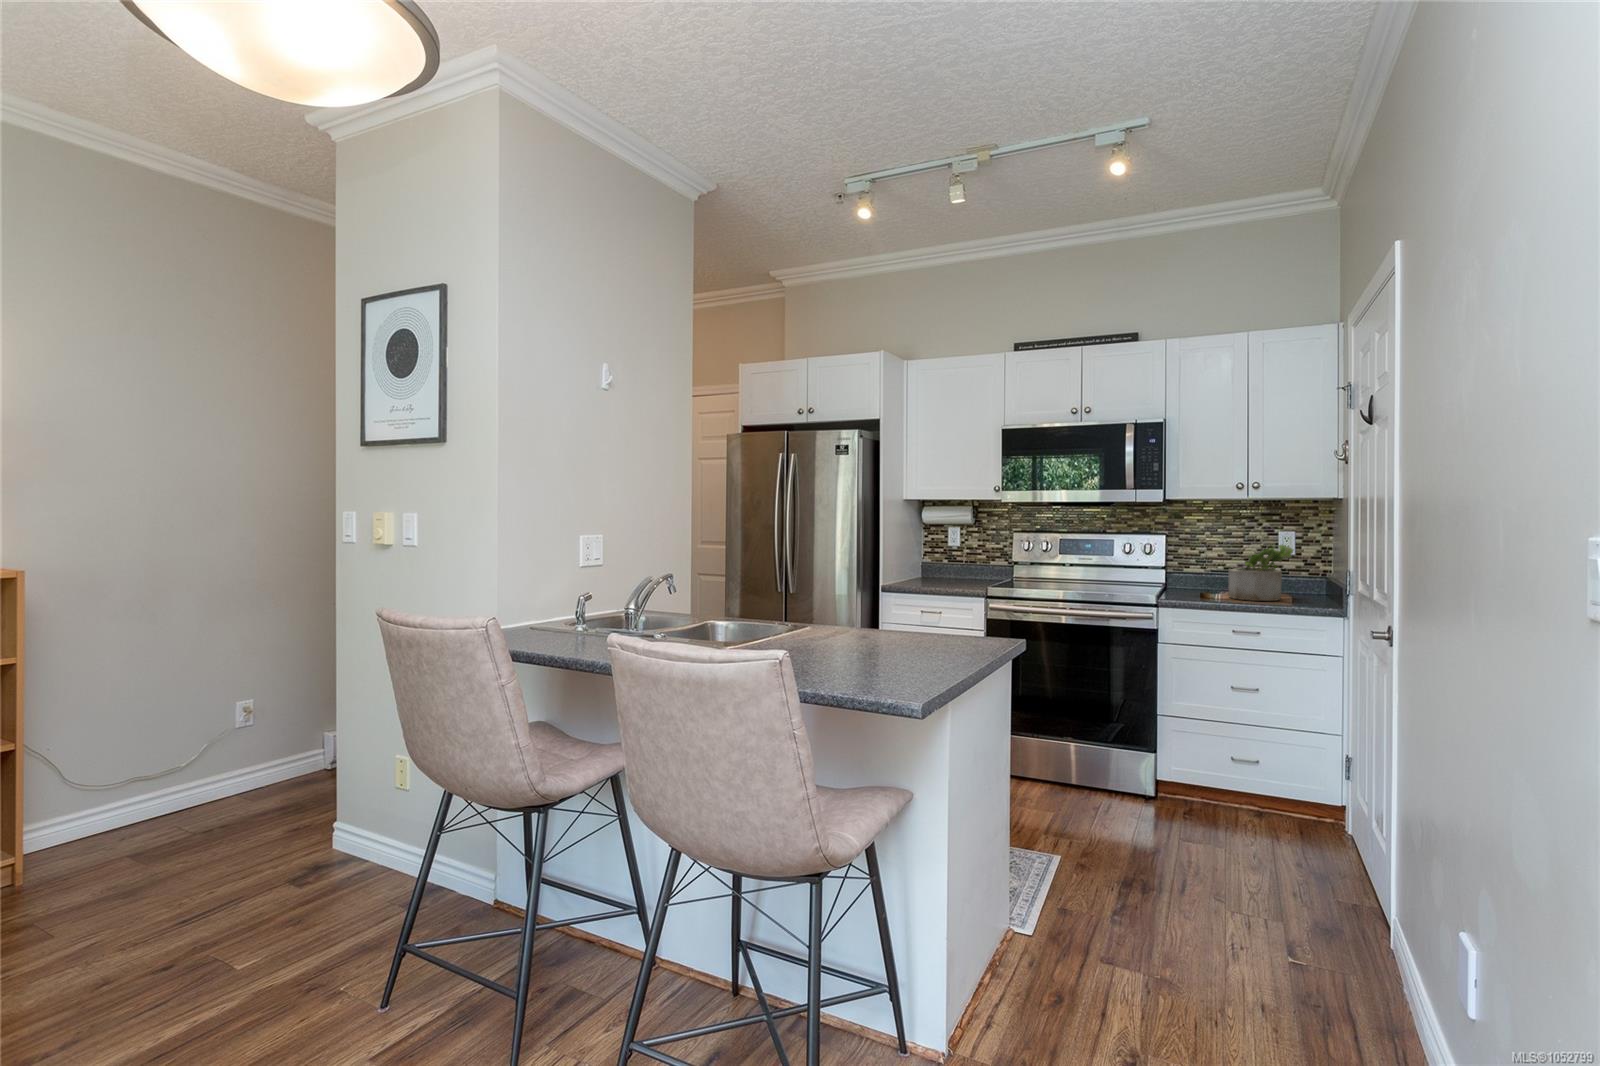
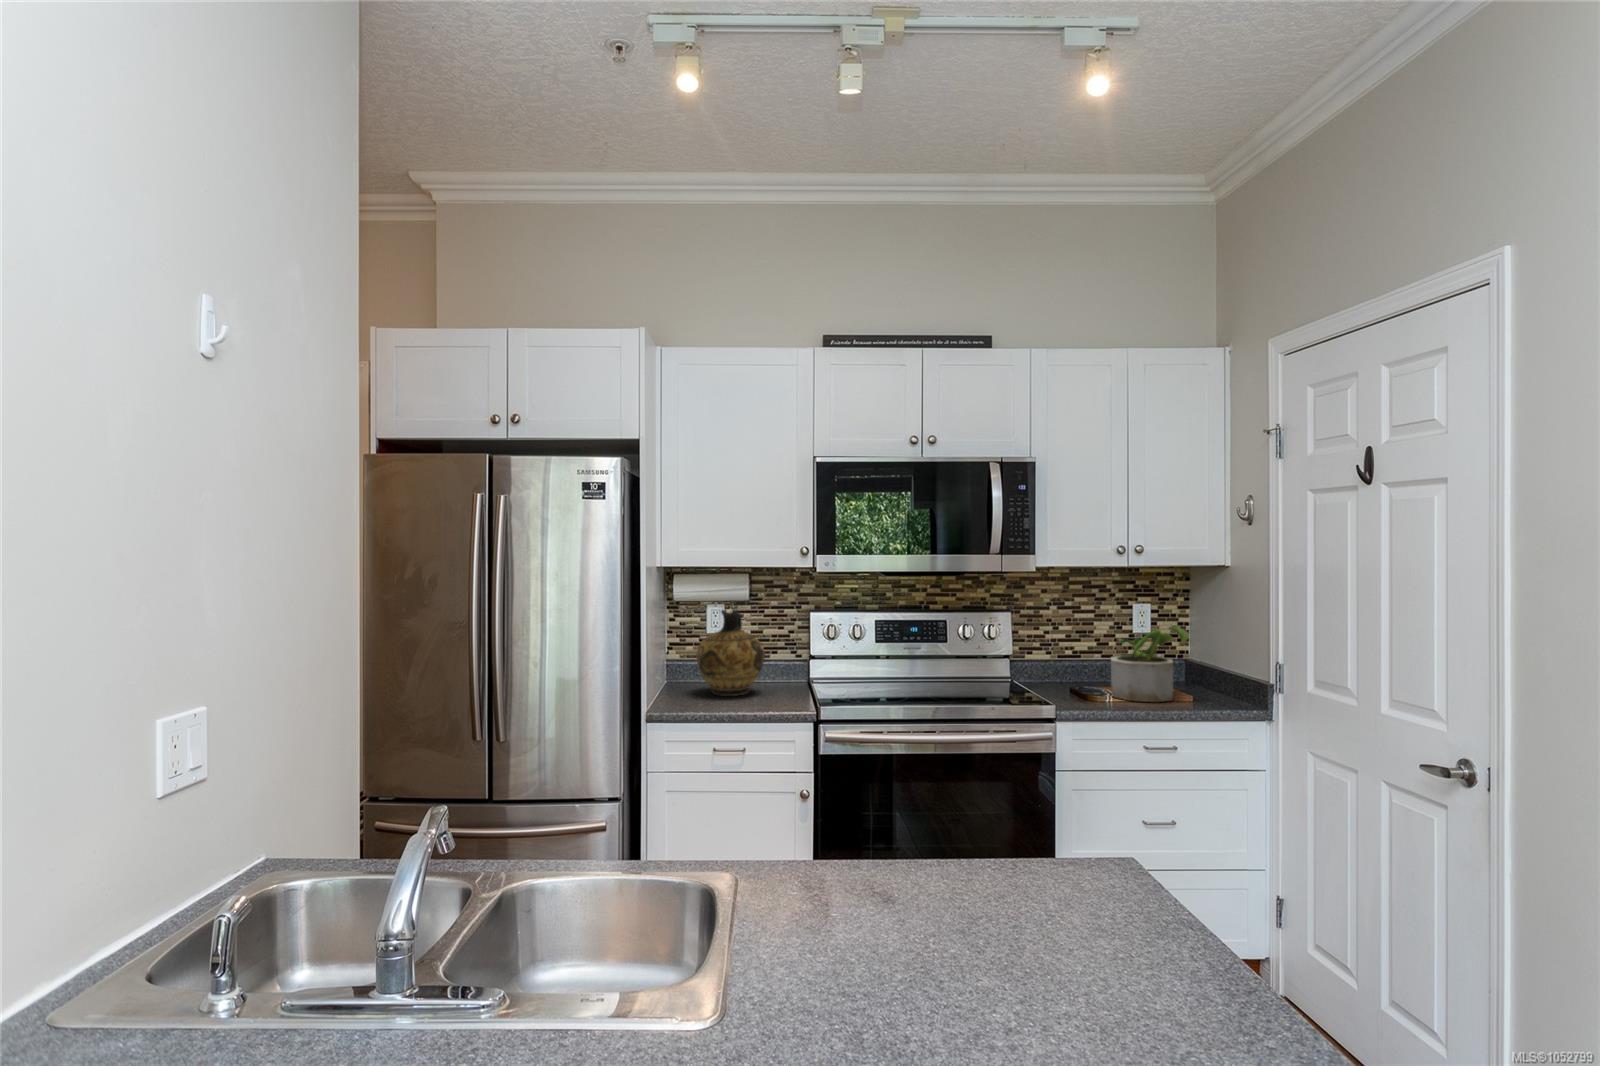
ceramic jug: none [932,528,977,583] -> present [696,610,765,696]

